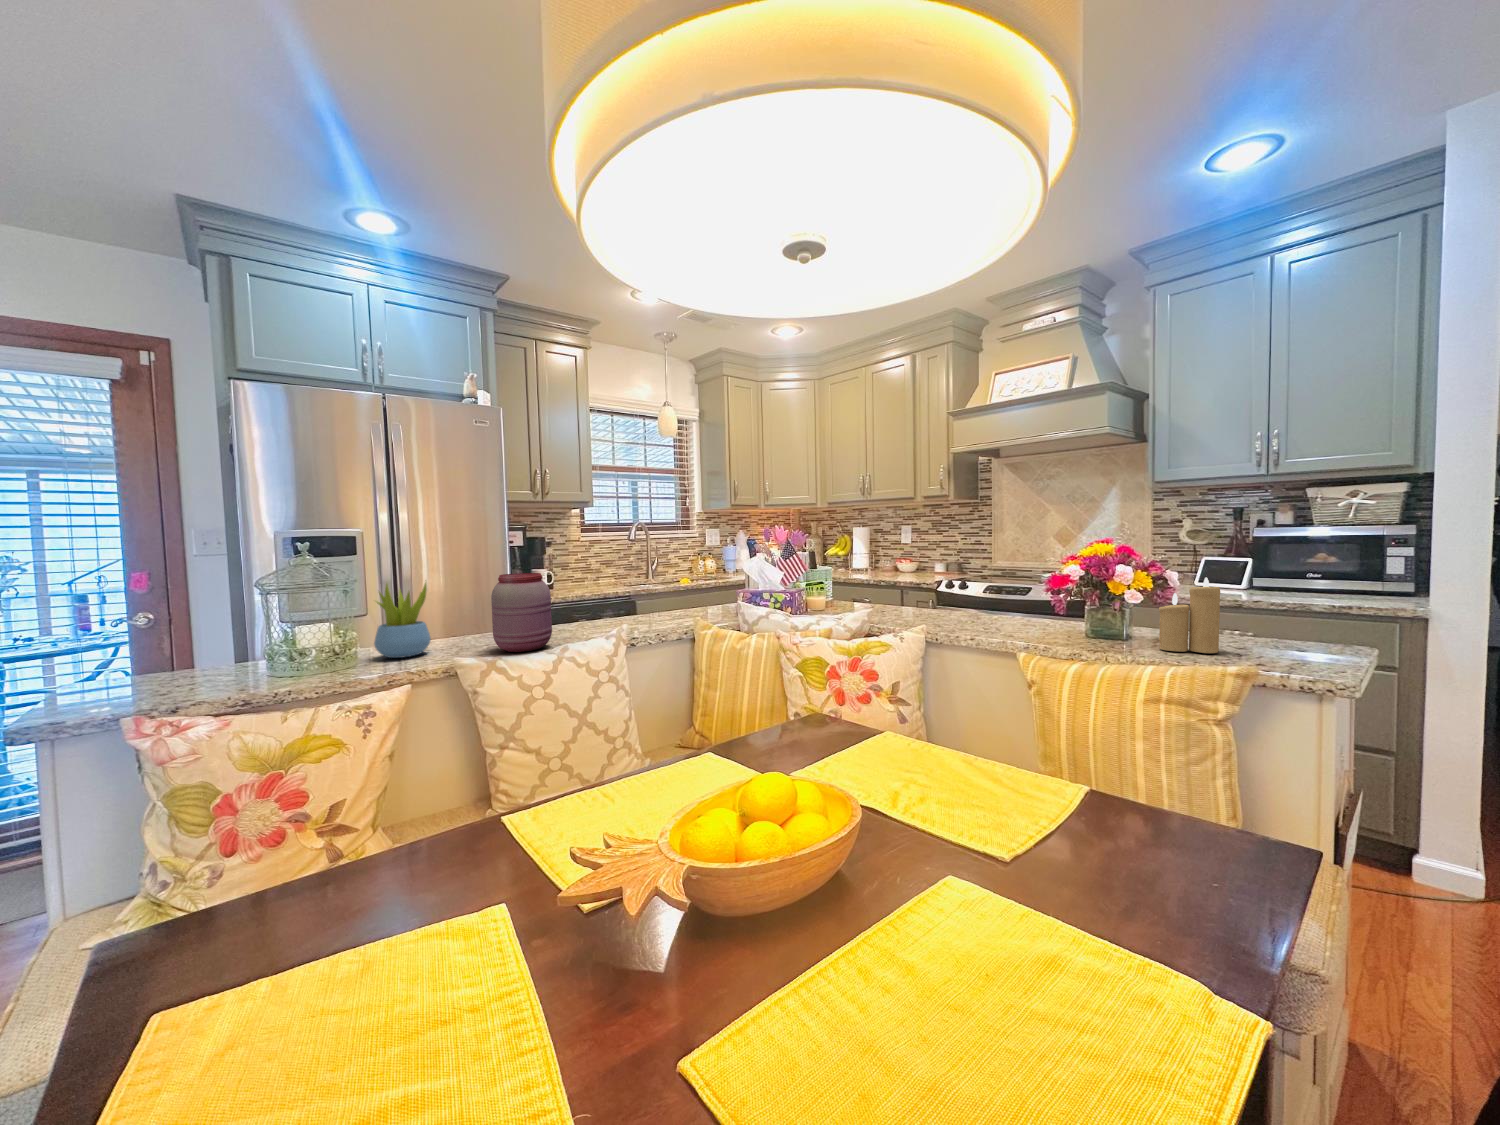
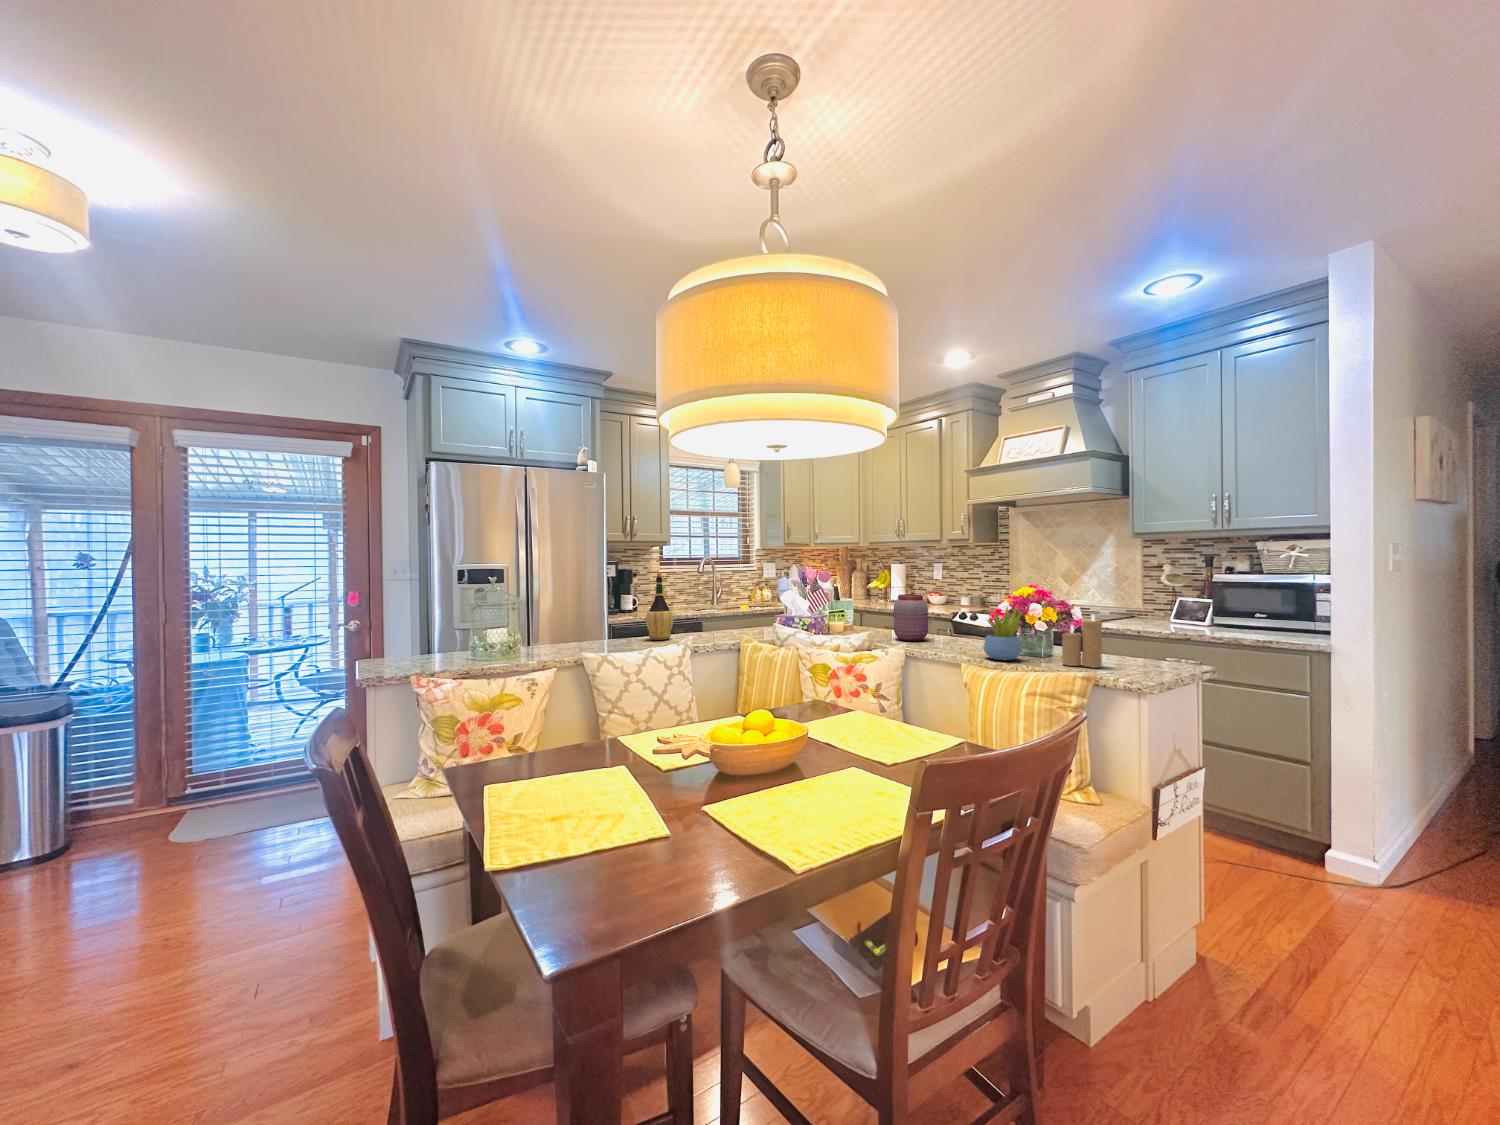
wine bottle: none [560,534,599,629] -> present [646,573,673,640]
jar: present [491,573,552,652] -> present [894,594,928,641]
succulent plant: present [374,583,431,658] -> present [984,608,1022,660]

